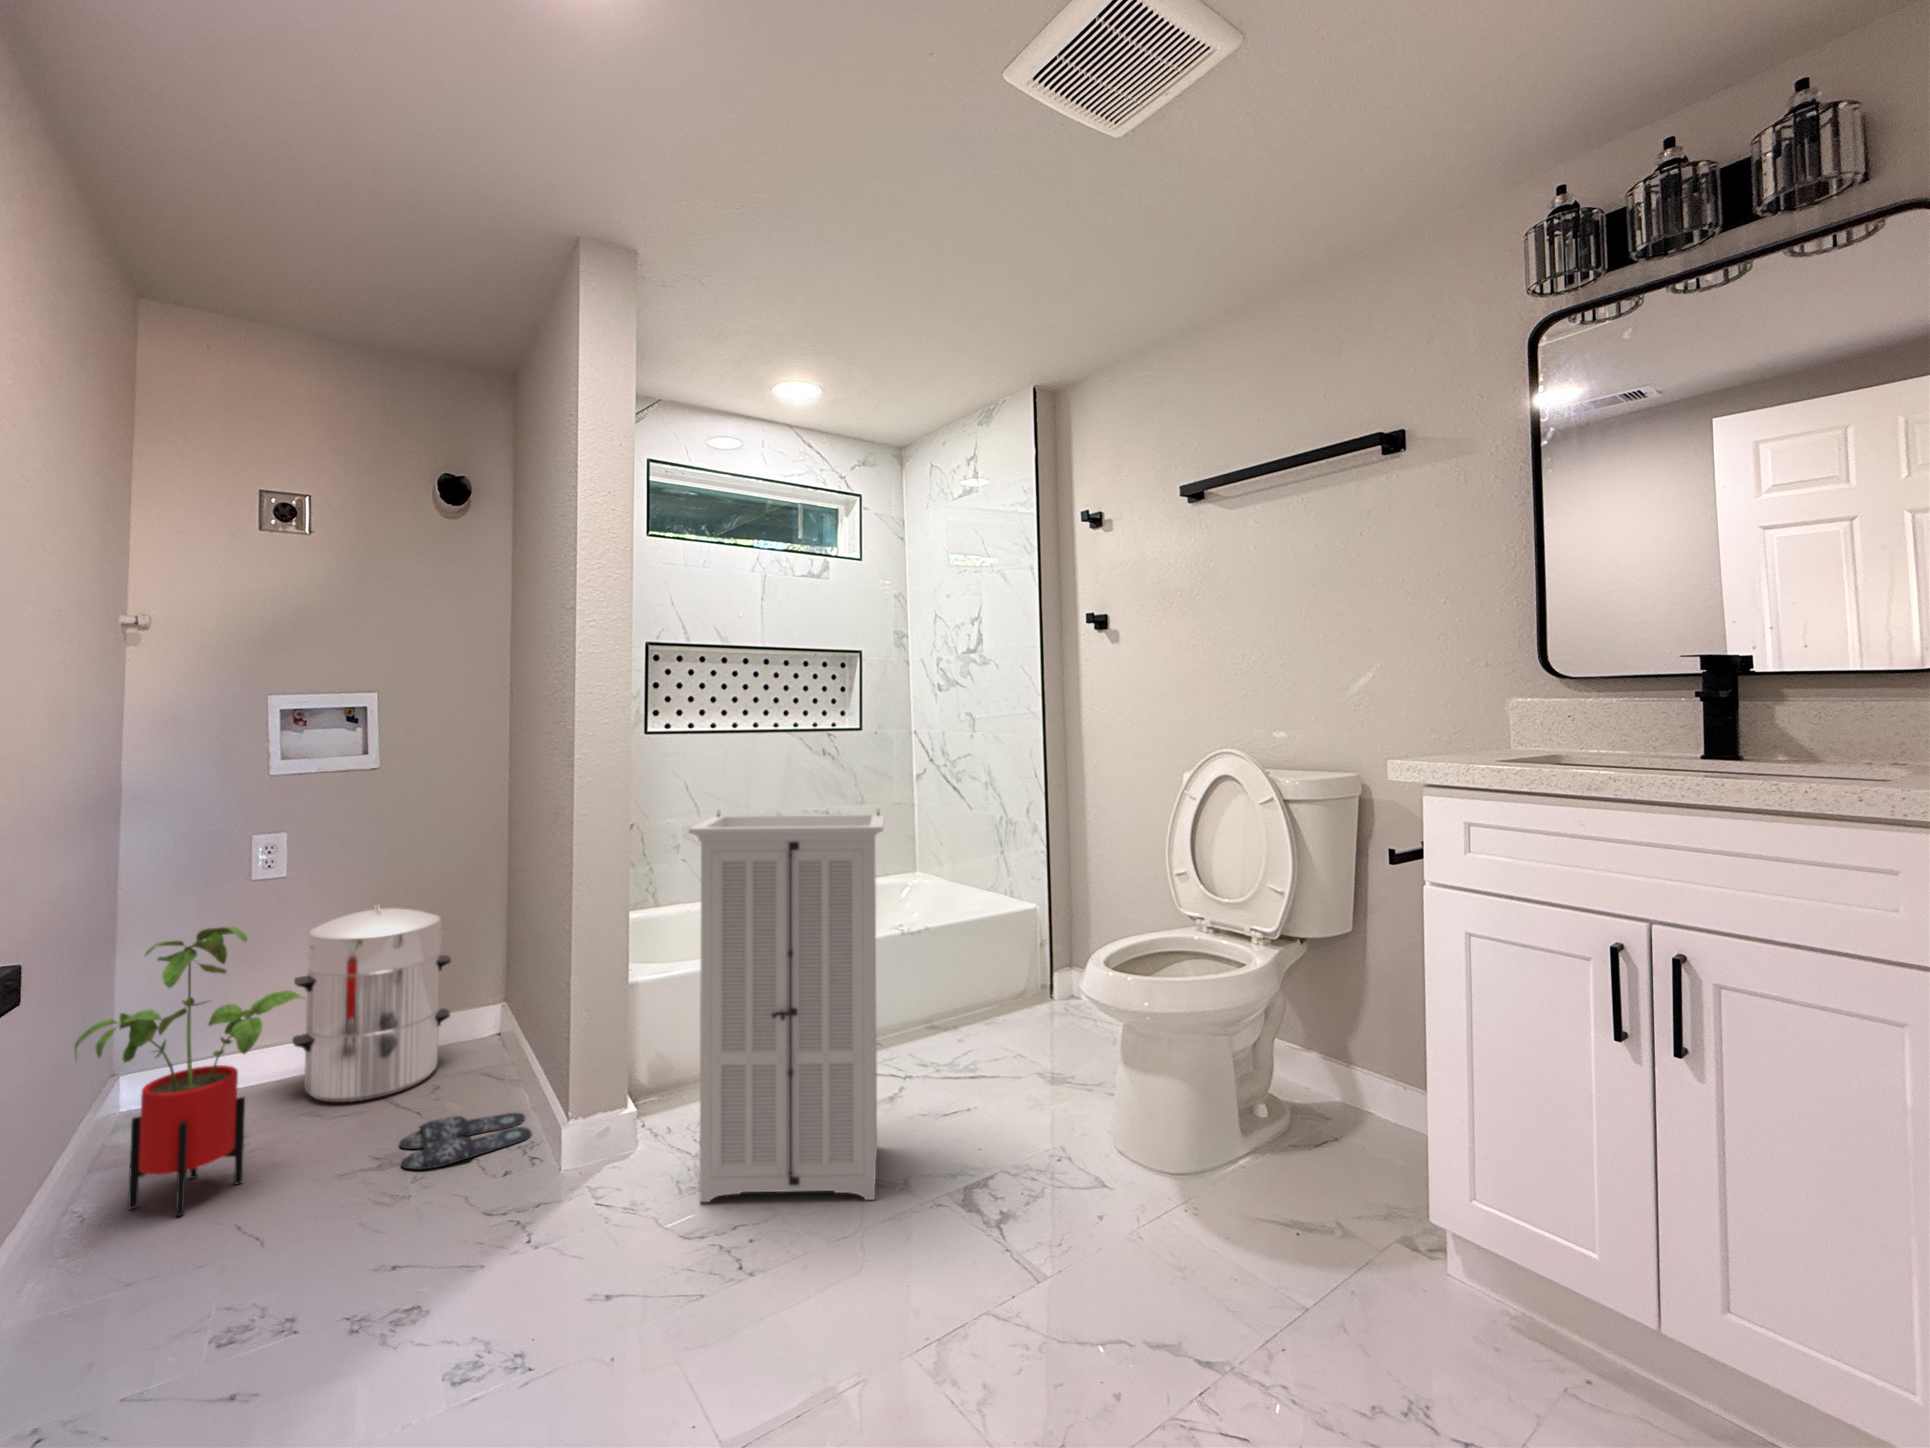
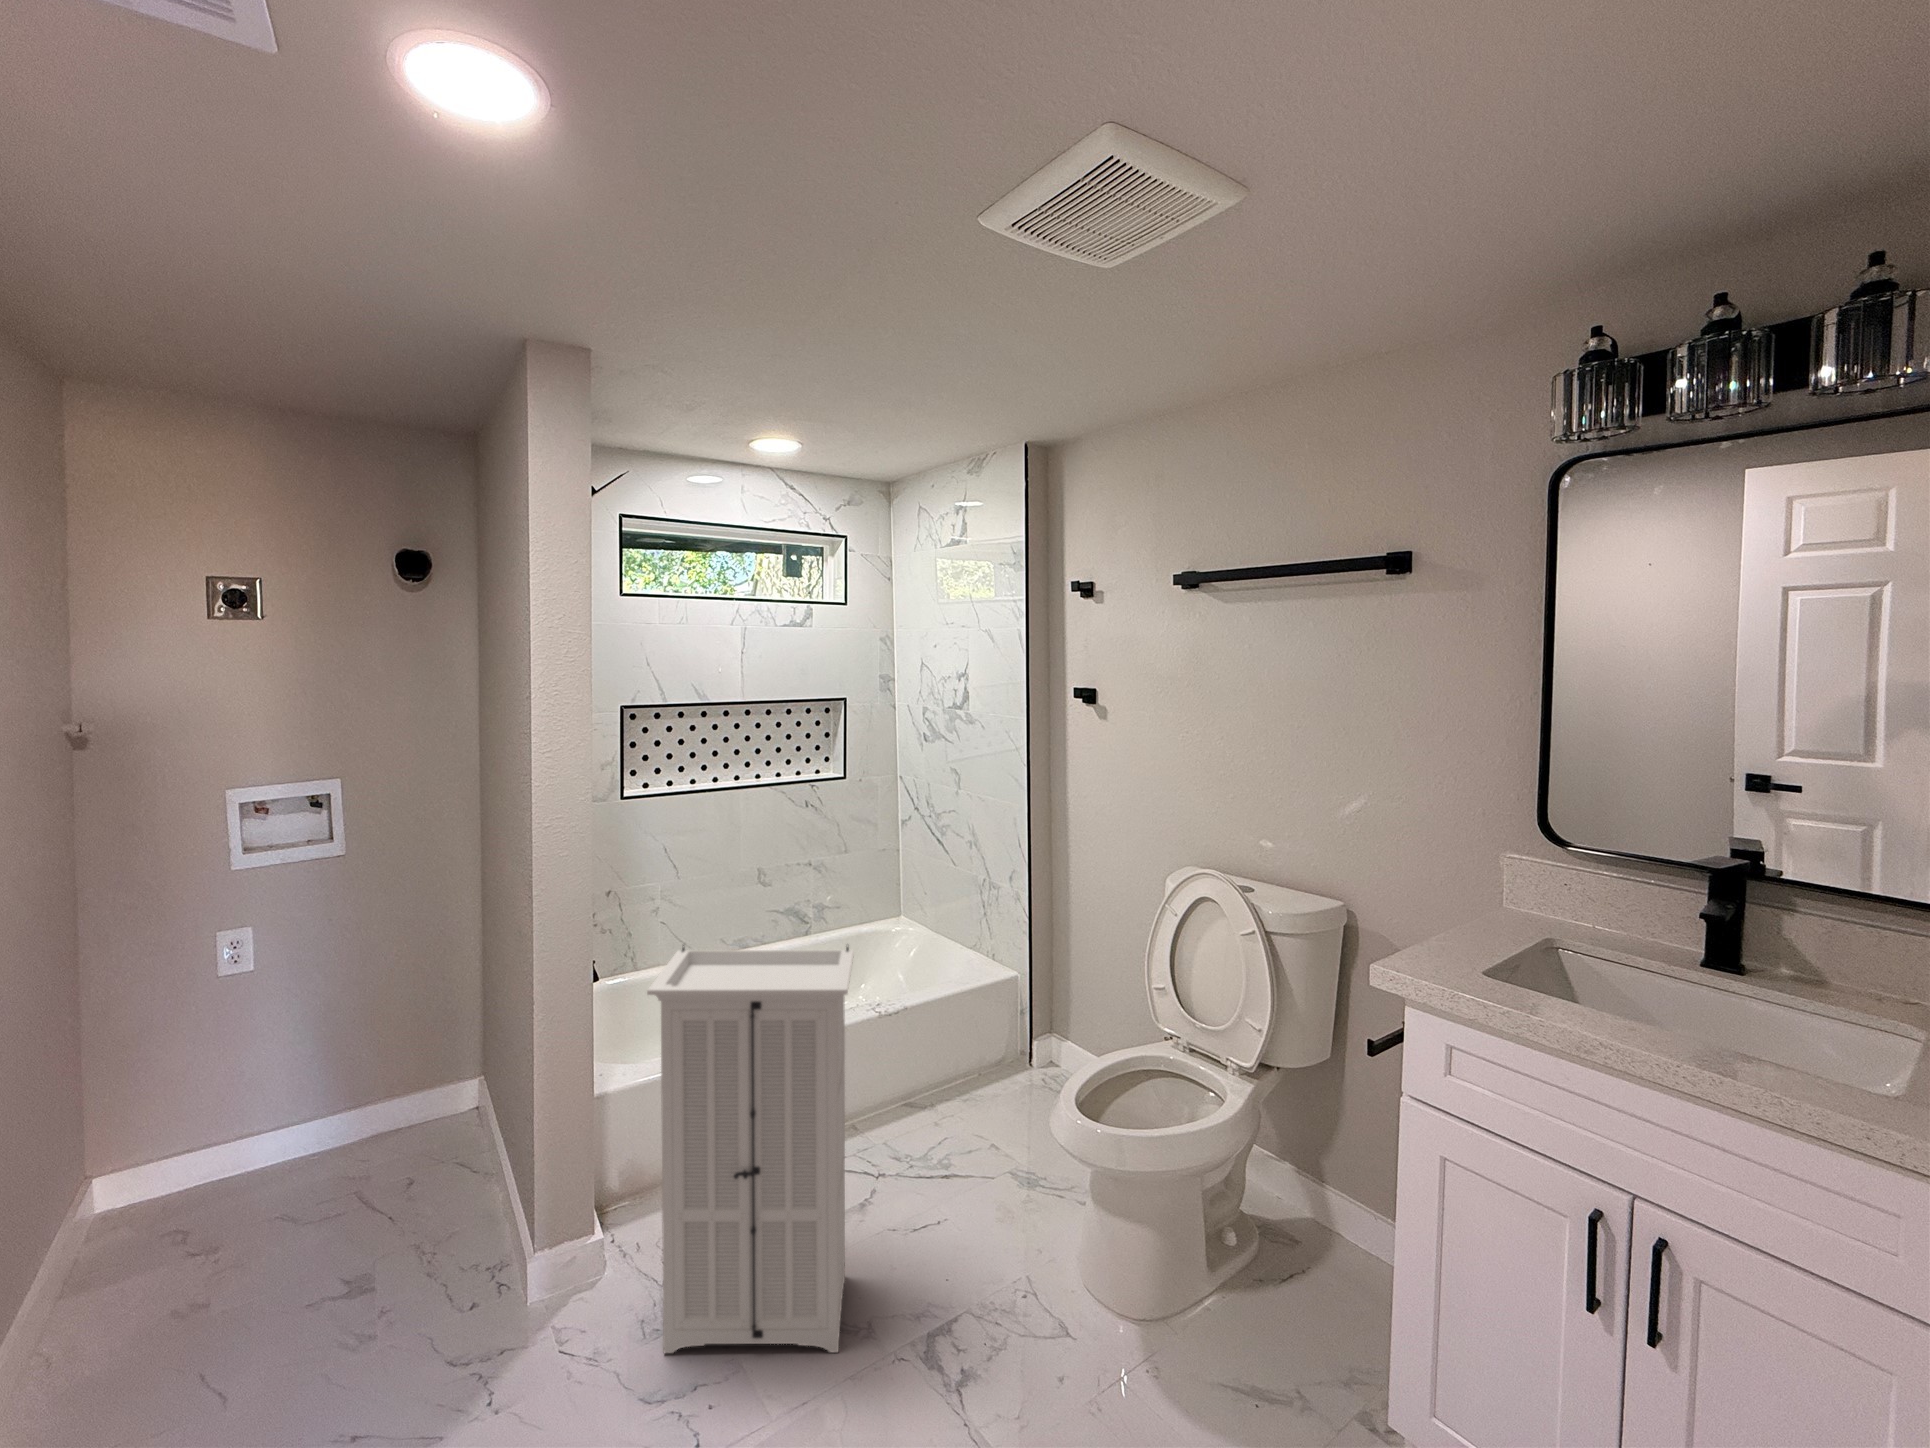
waste bin: present [292,902,451,1102] -> none [264,997,424,1204]
house plant: present [75,927,305,1216] -> none [33,1059,269,1363]
slippers: present [399,1113,531,1169] -> none [370,1222,502,1301]

